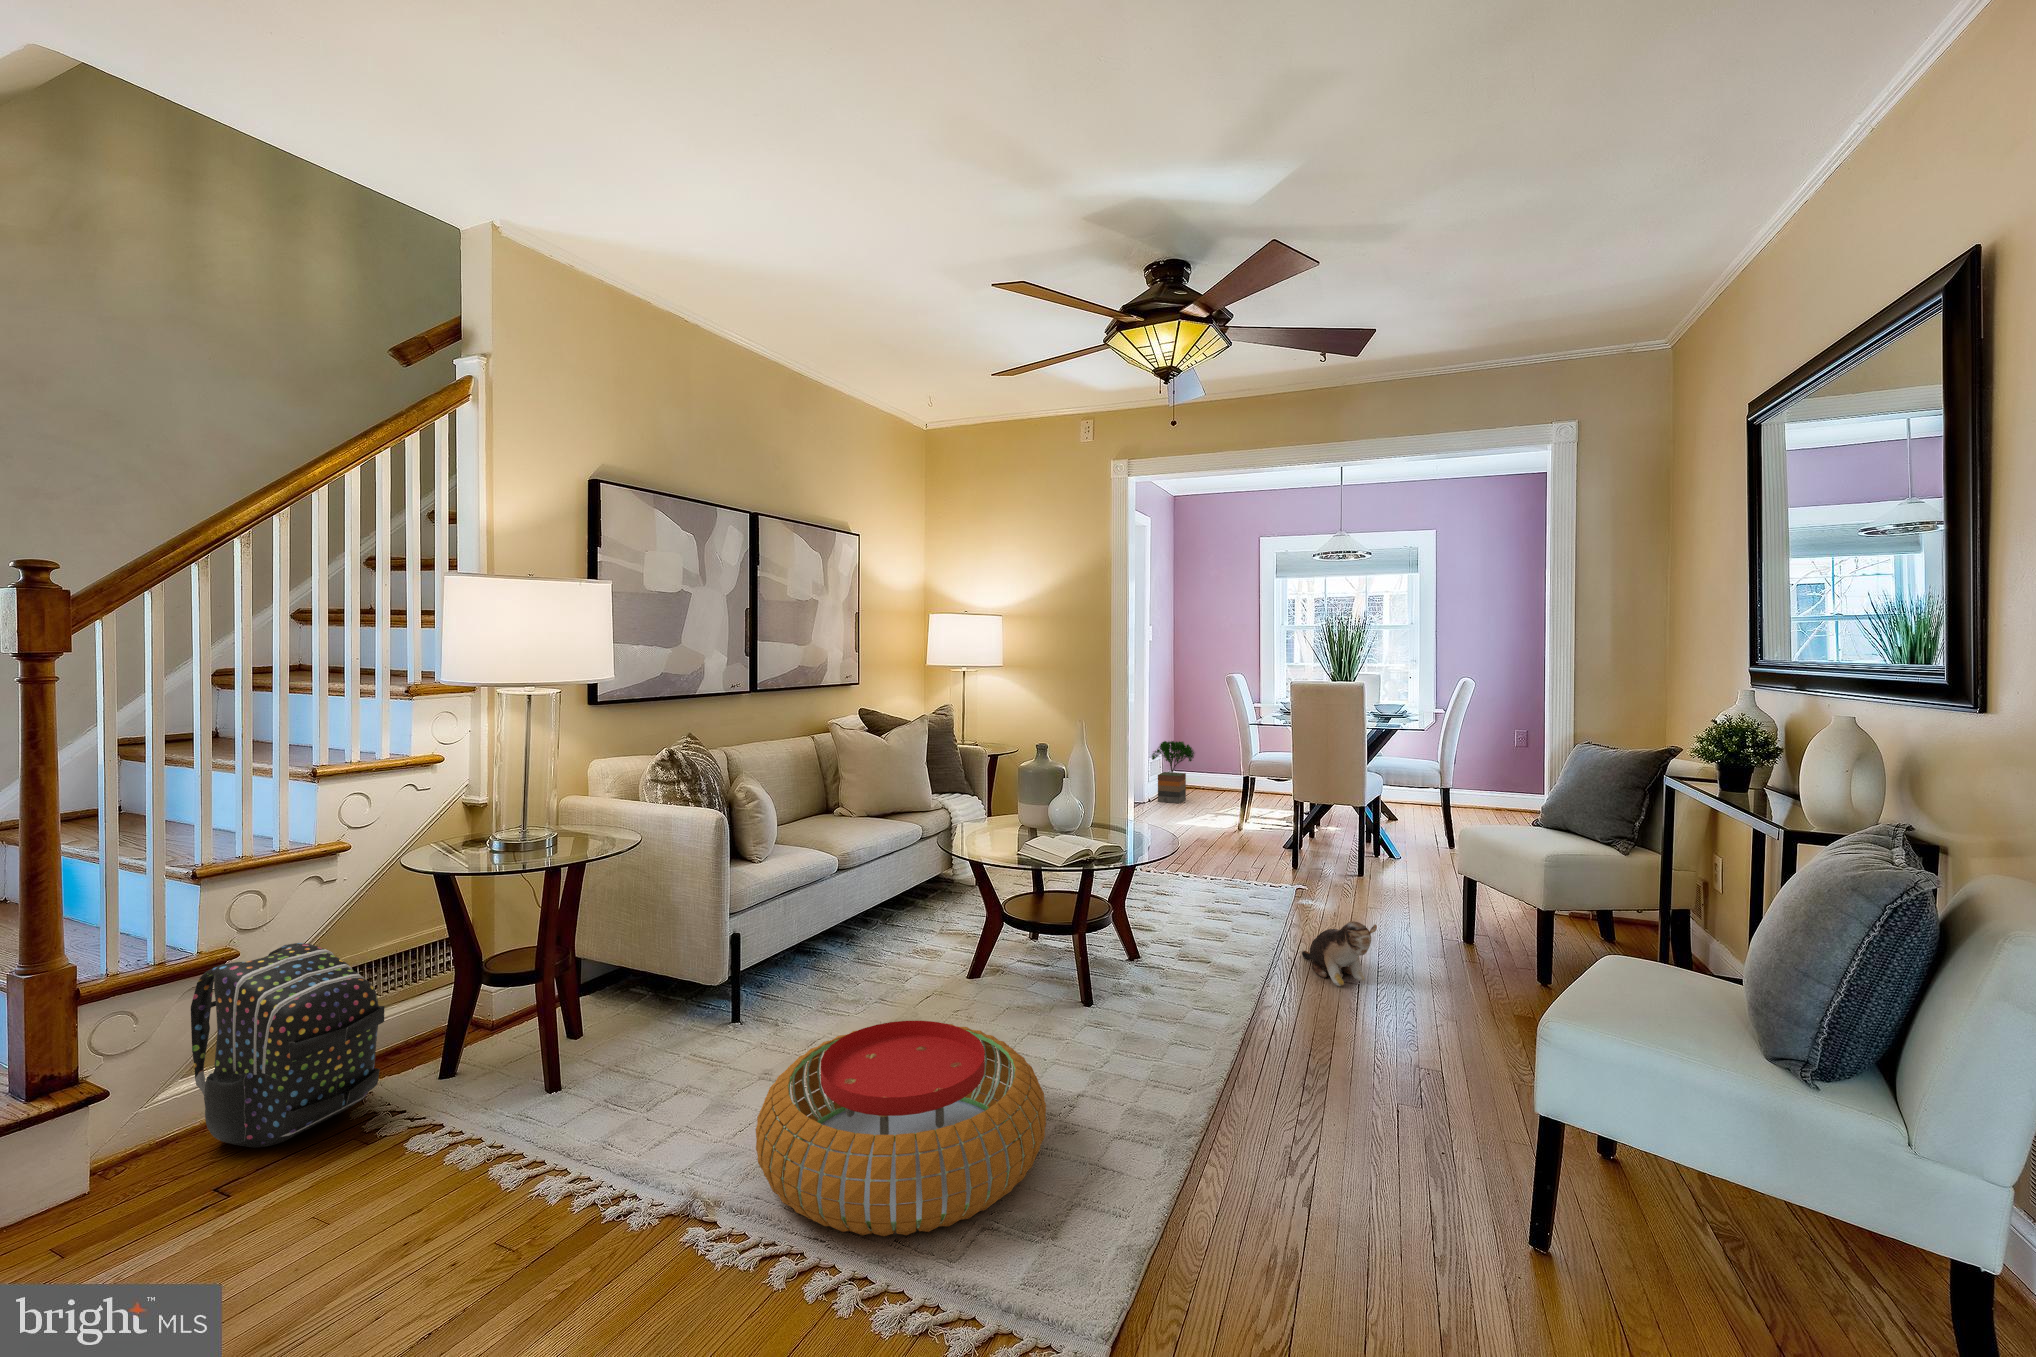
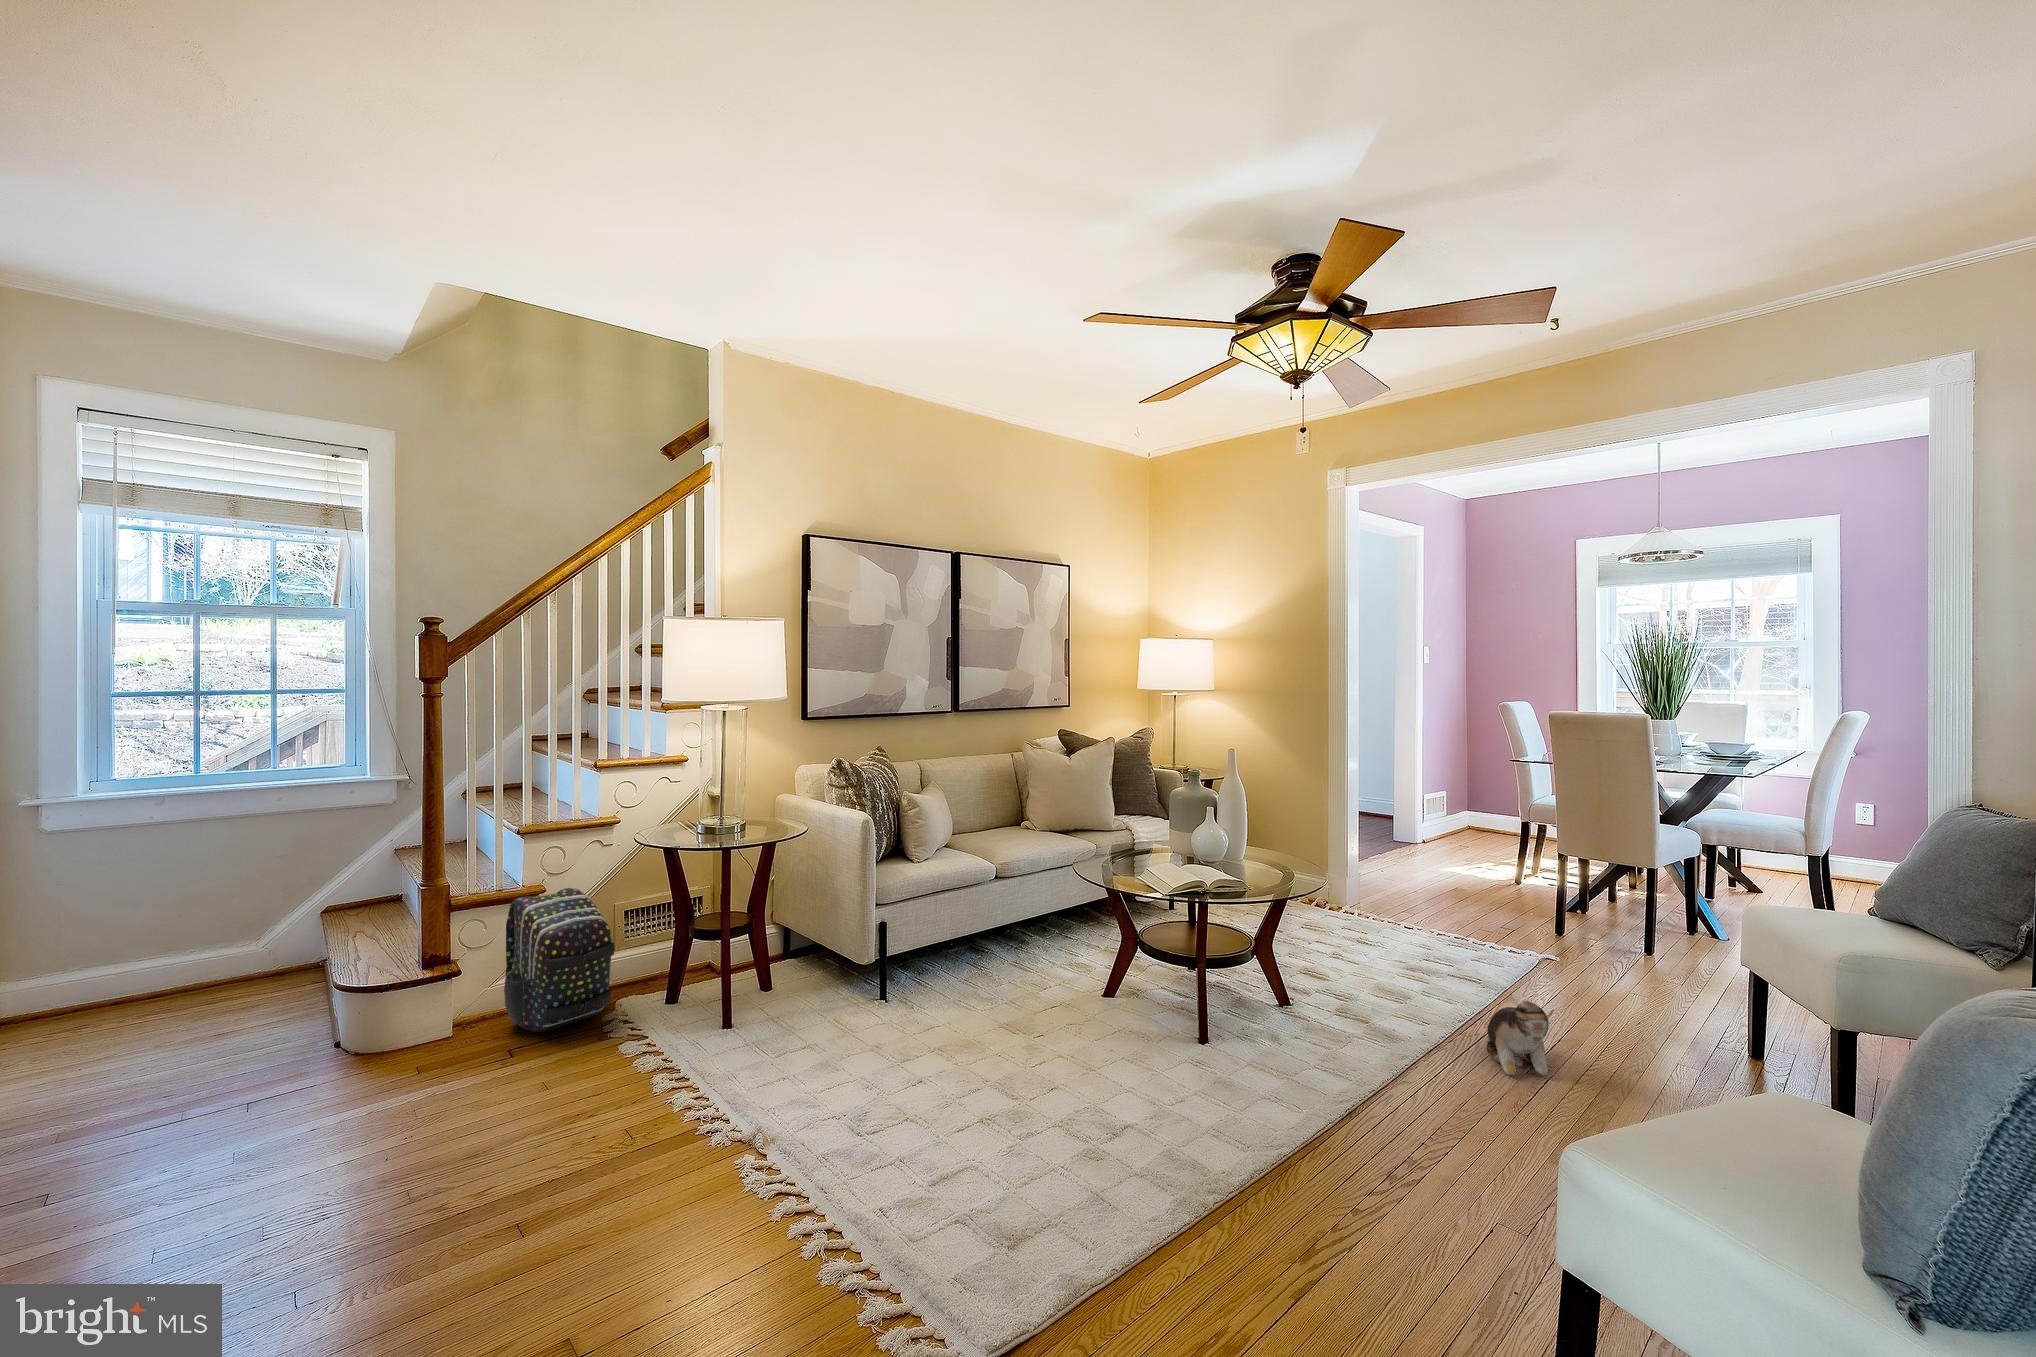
potted tree: present [1152,741,1194,803] -> none [1430,773,1491,846]
pouf: present [756,1021,1046,1237] -> none [803,1021,1066,1210]

